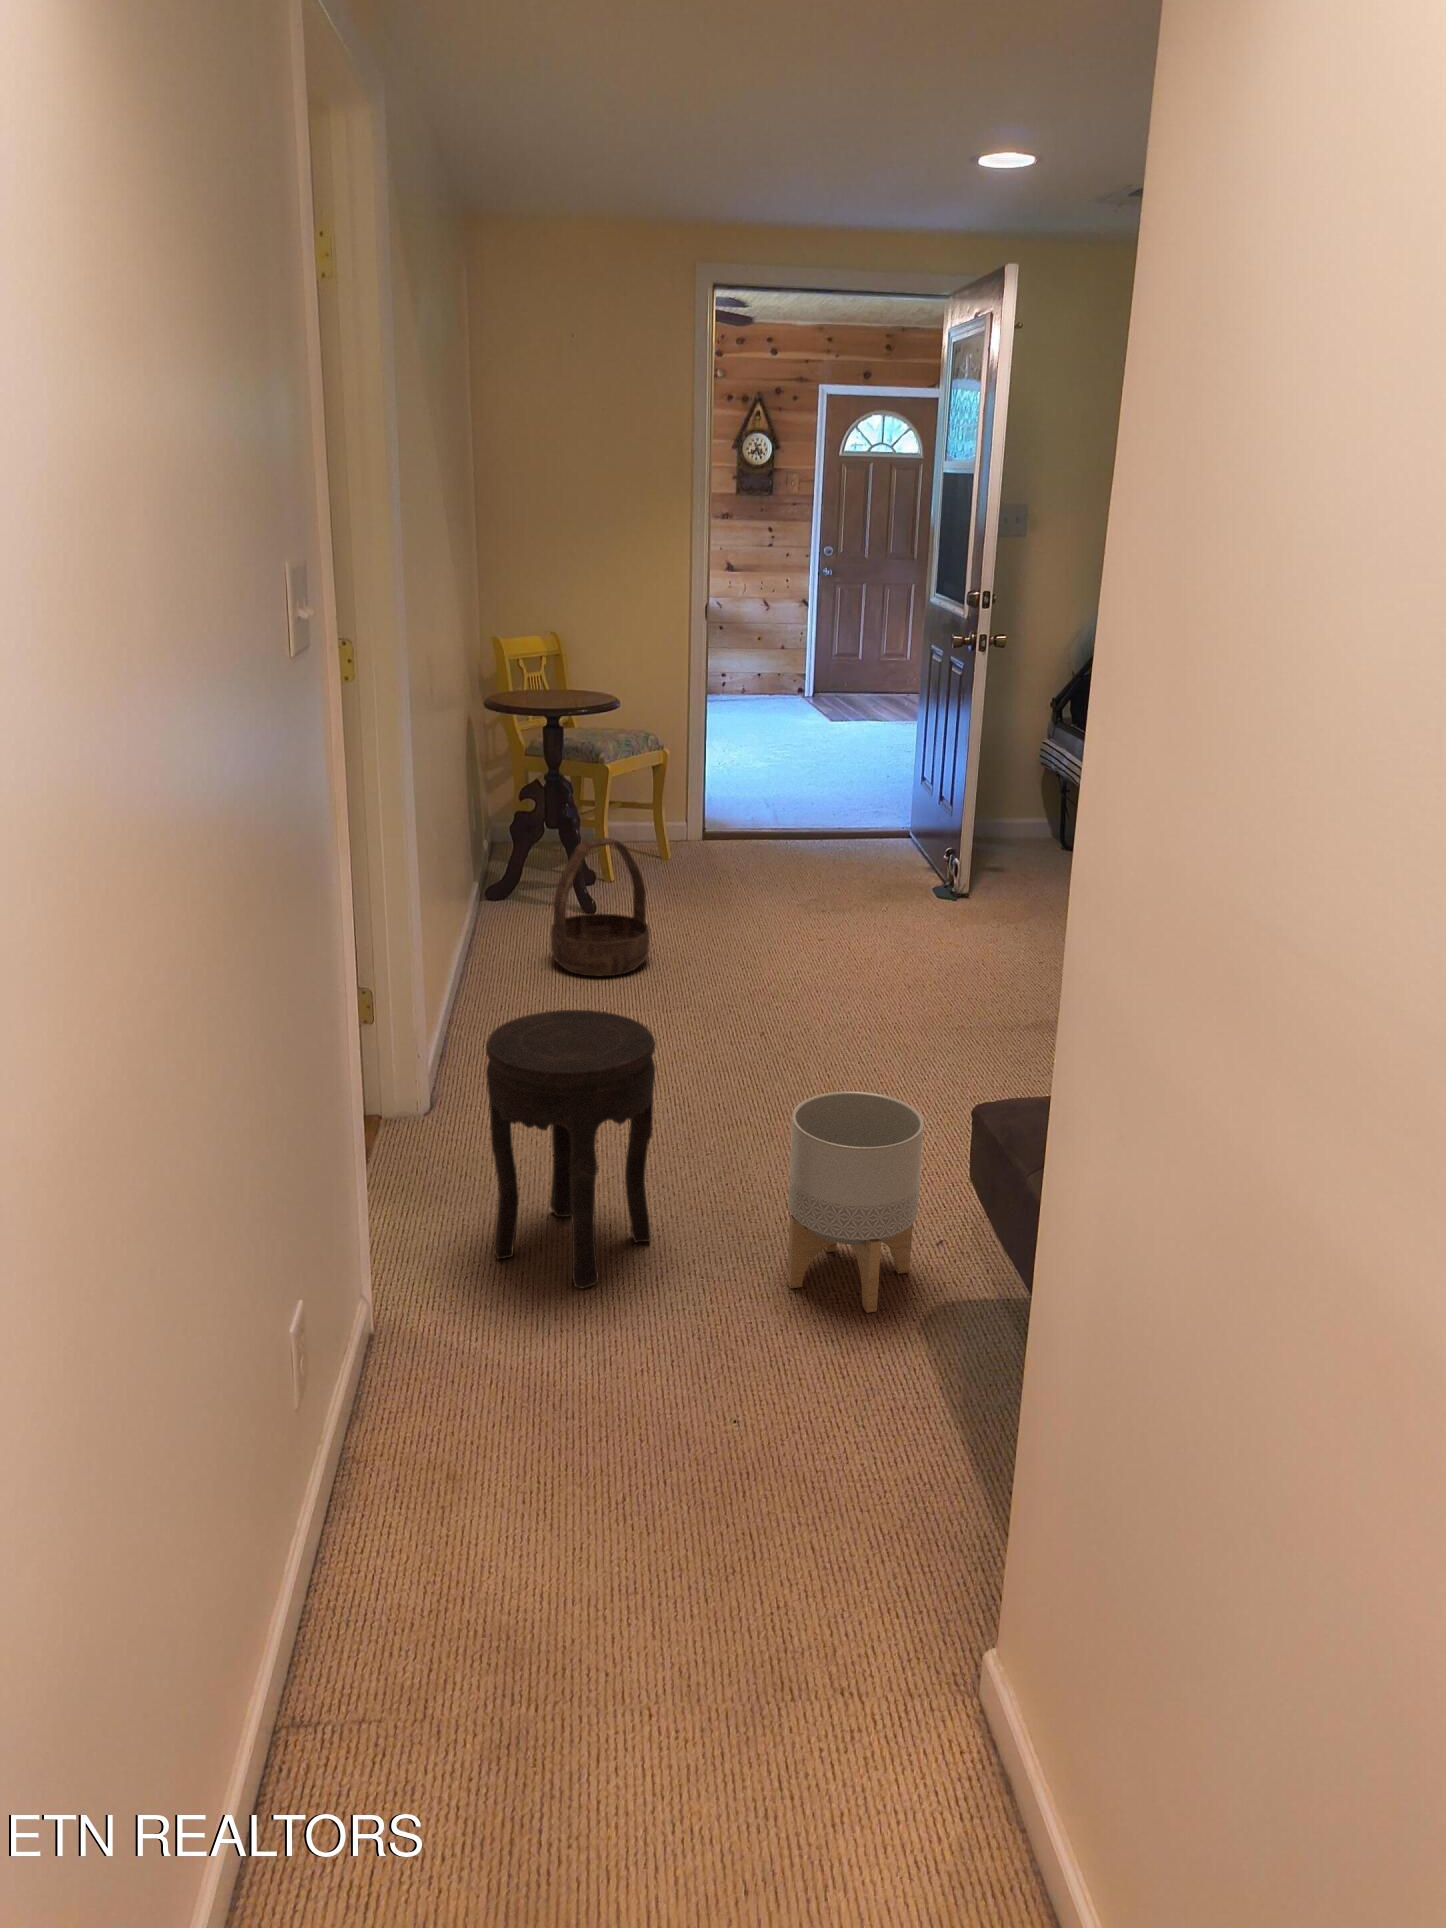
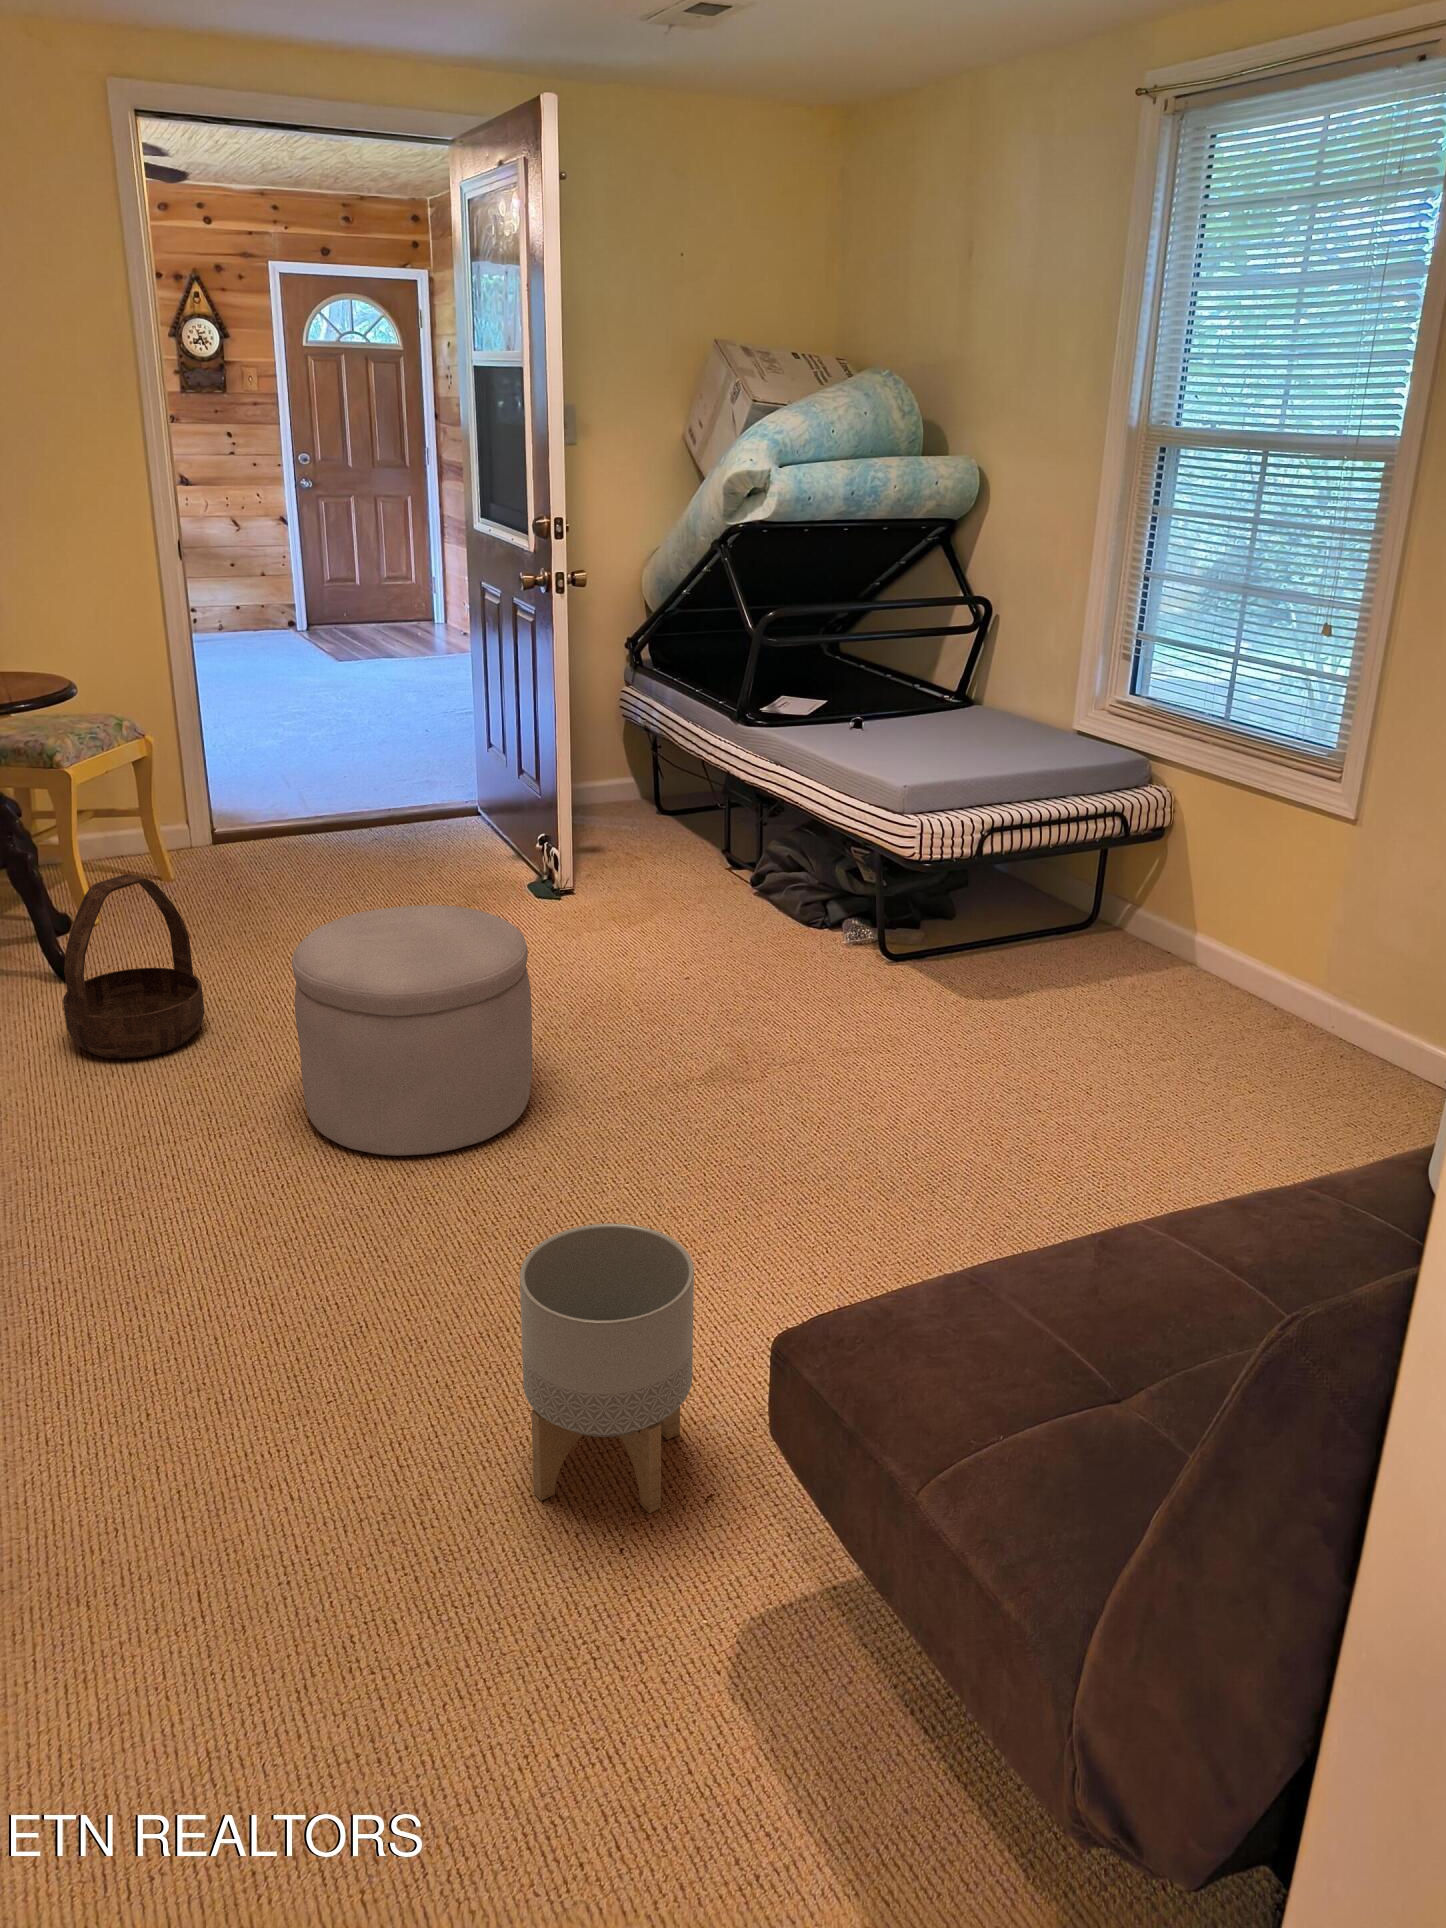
ottoman: none [702,879,885,1068] -> present [292,905,532,1156]
side table: present [486,1010,656,1289] -> none [56,1180,332,1583]

